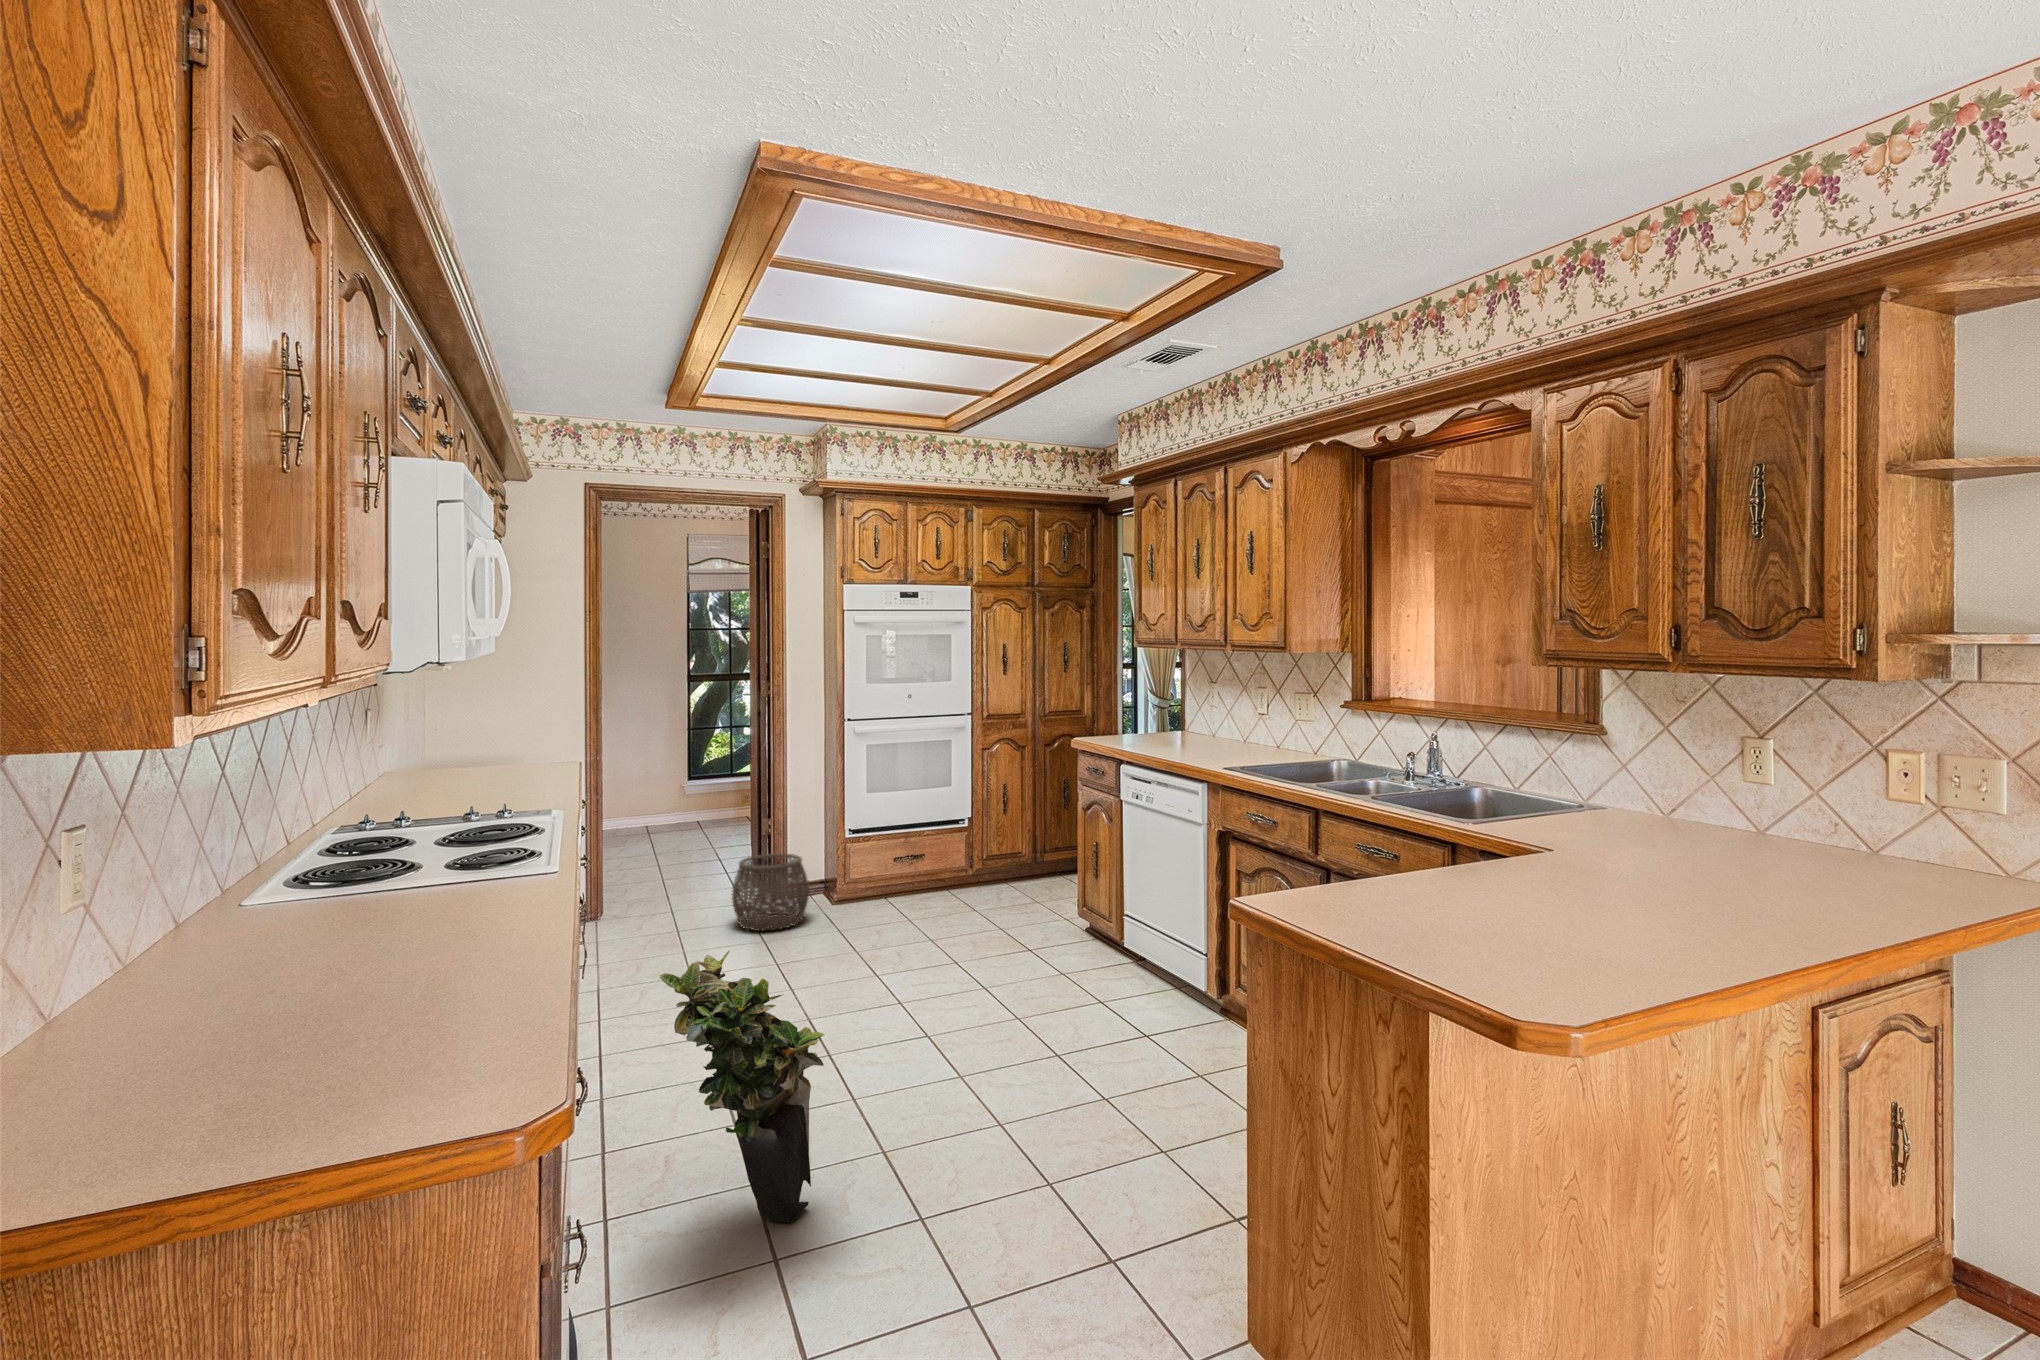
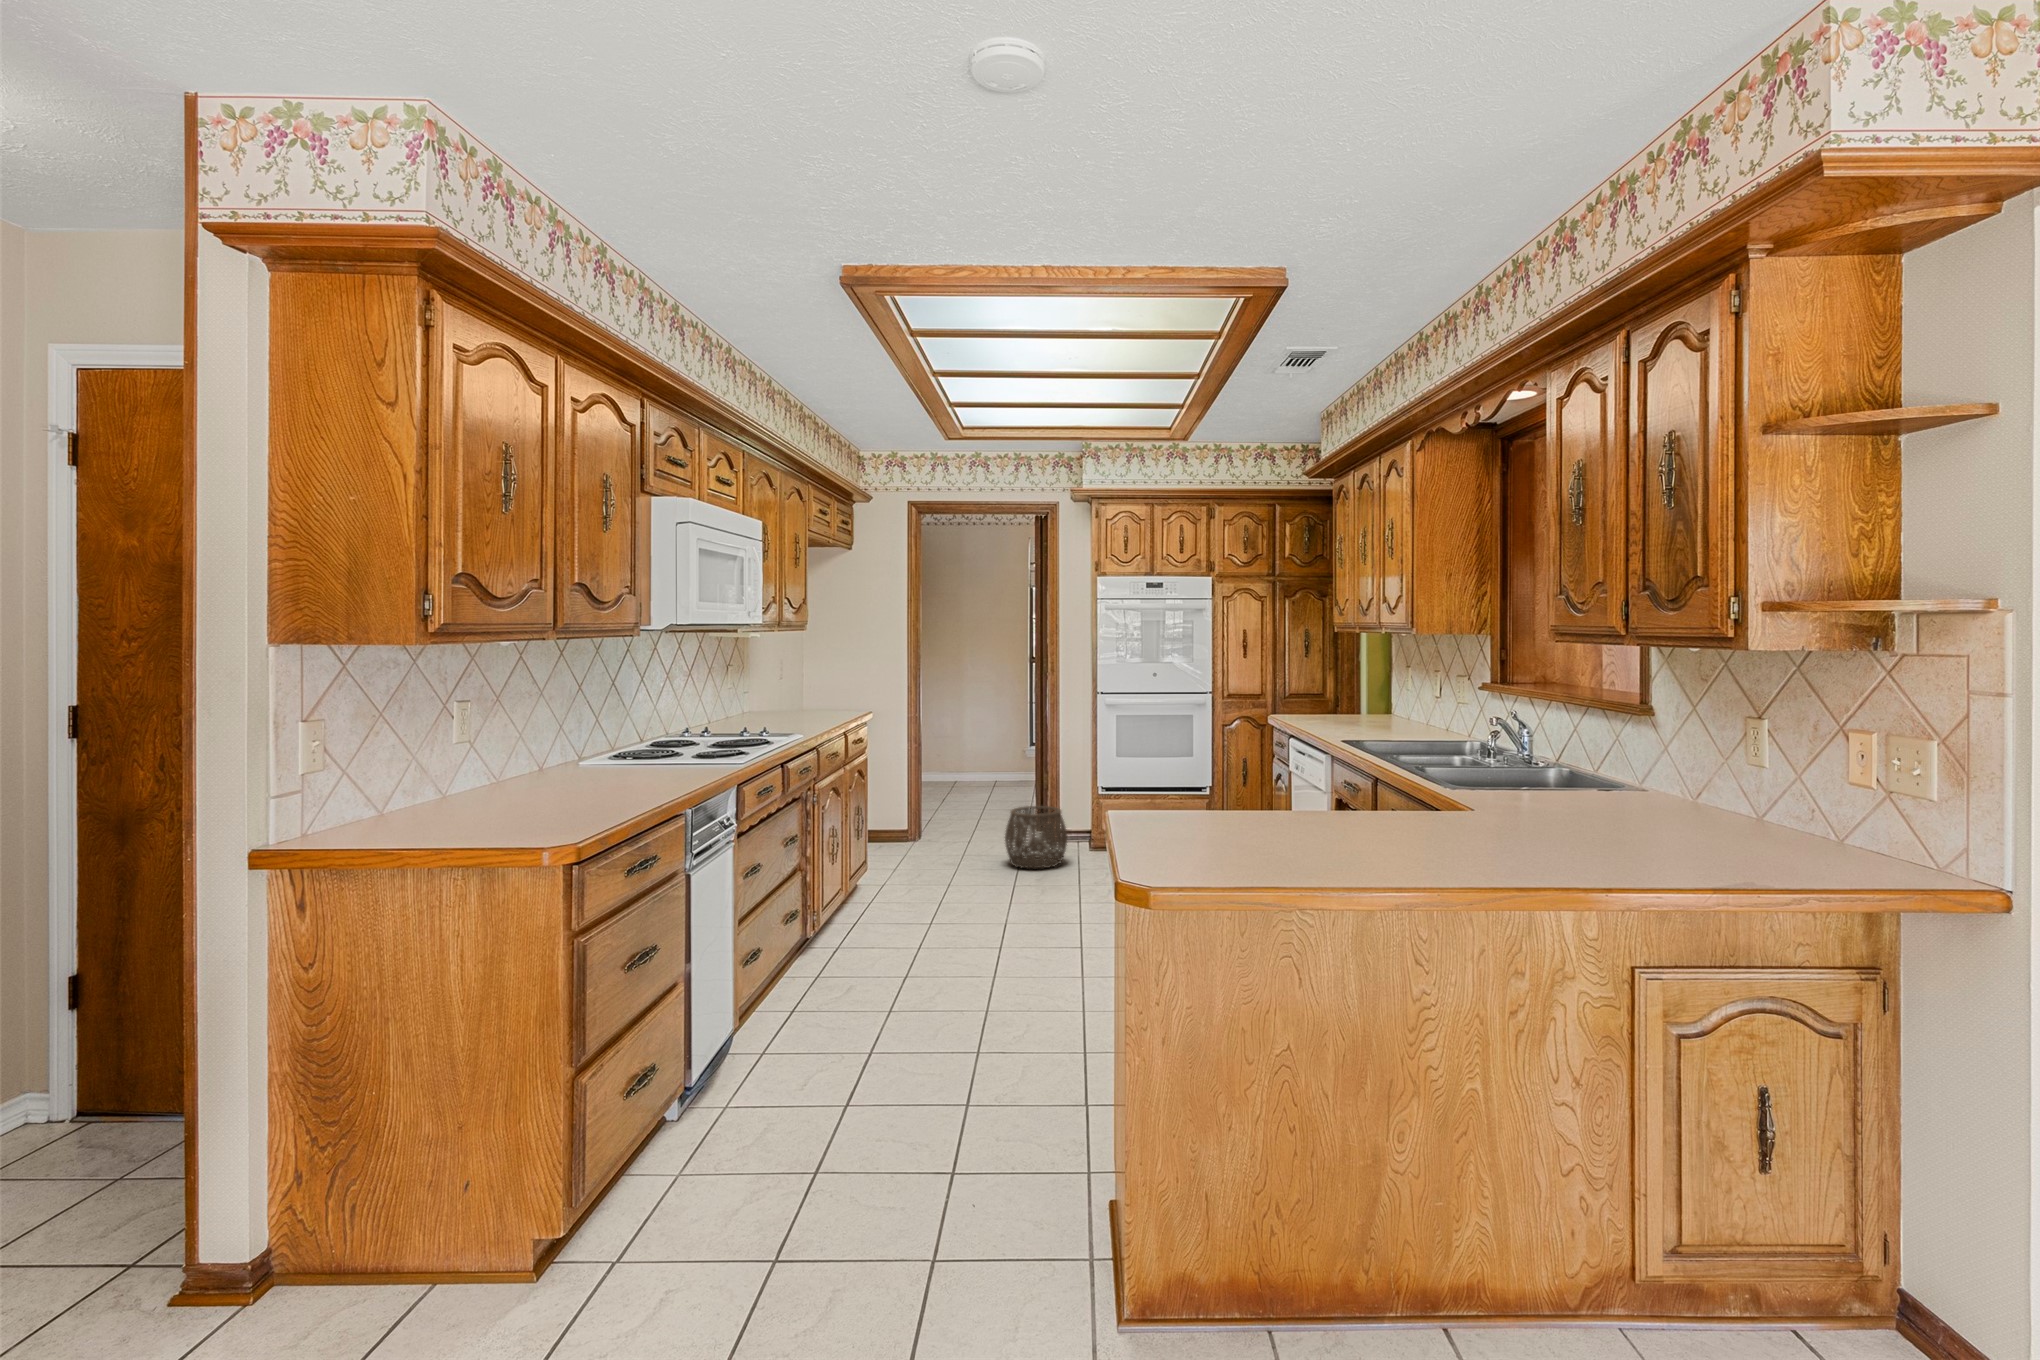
potted plant: present [660,951,825,1223] -> none [882,850,1003,1066]

